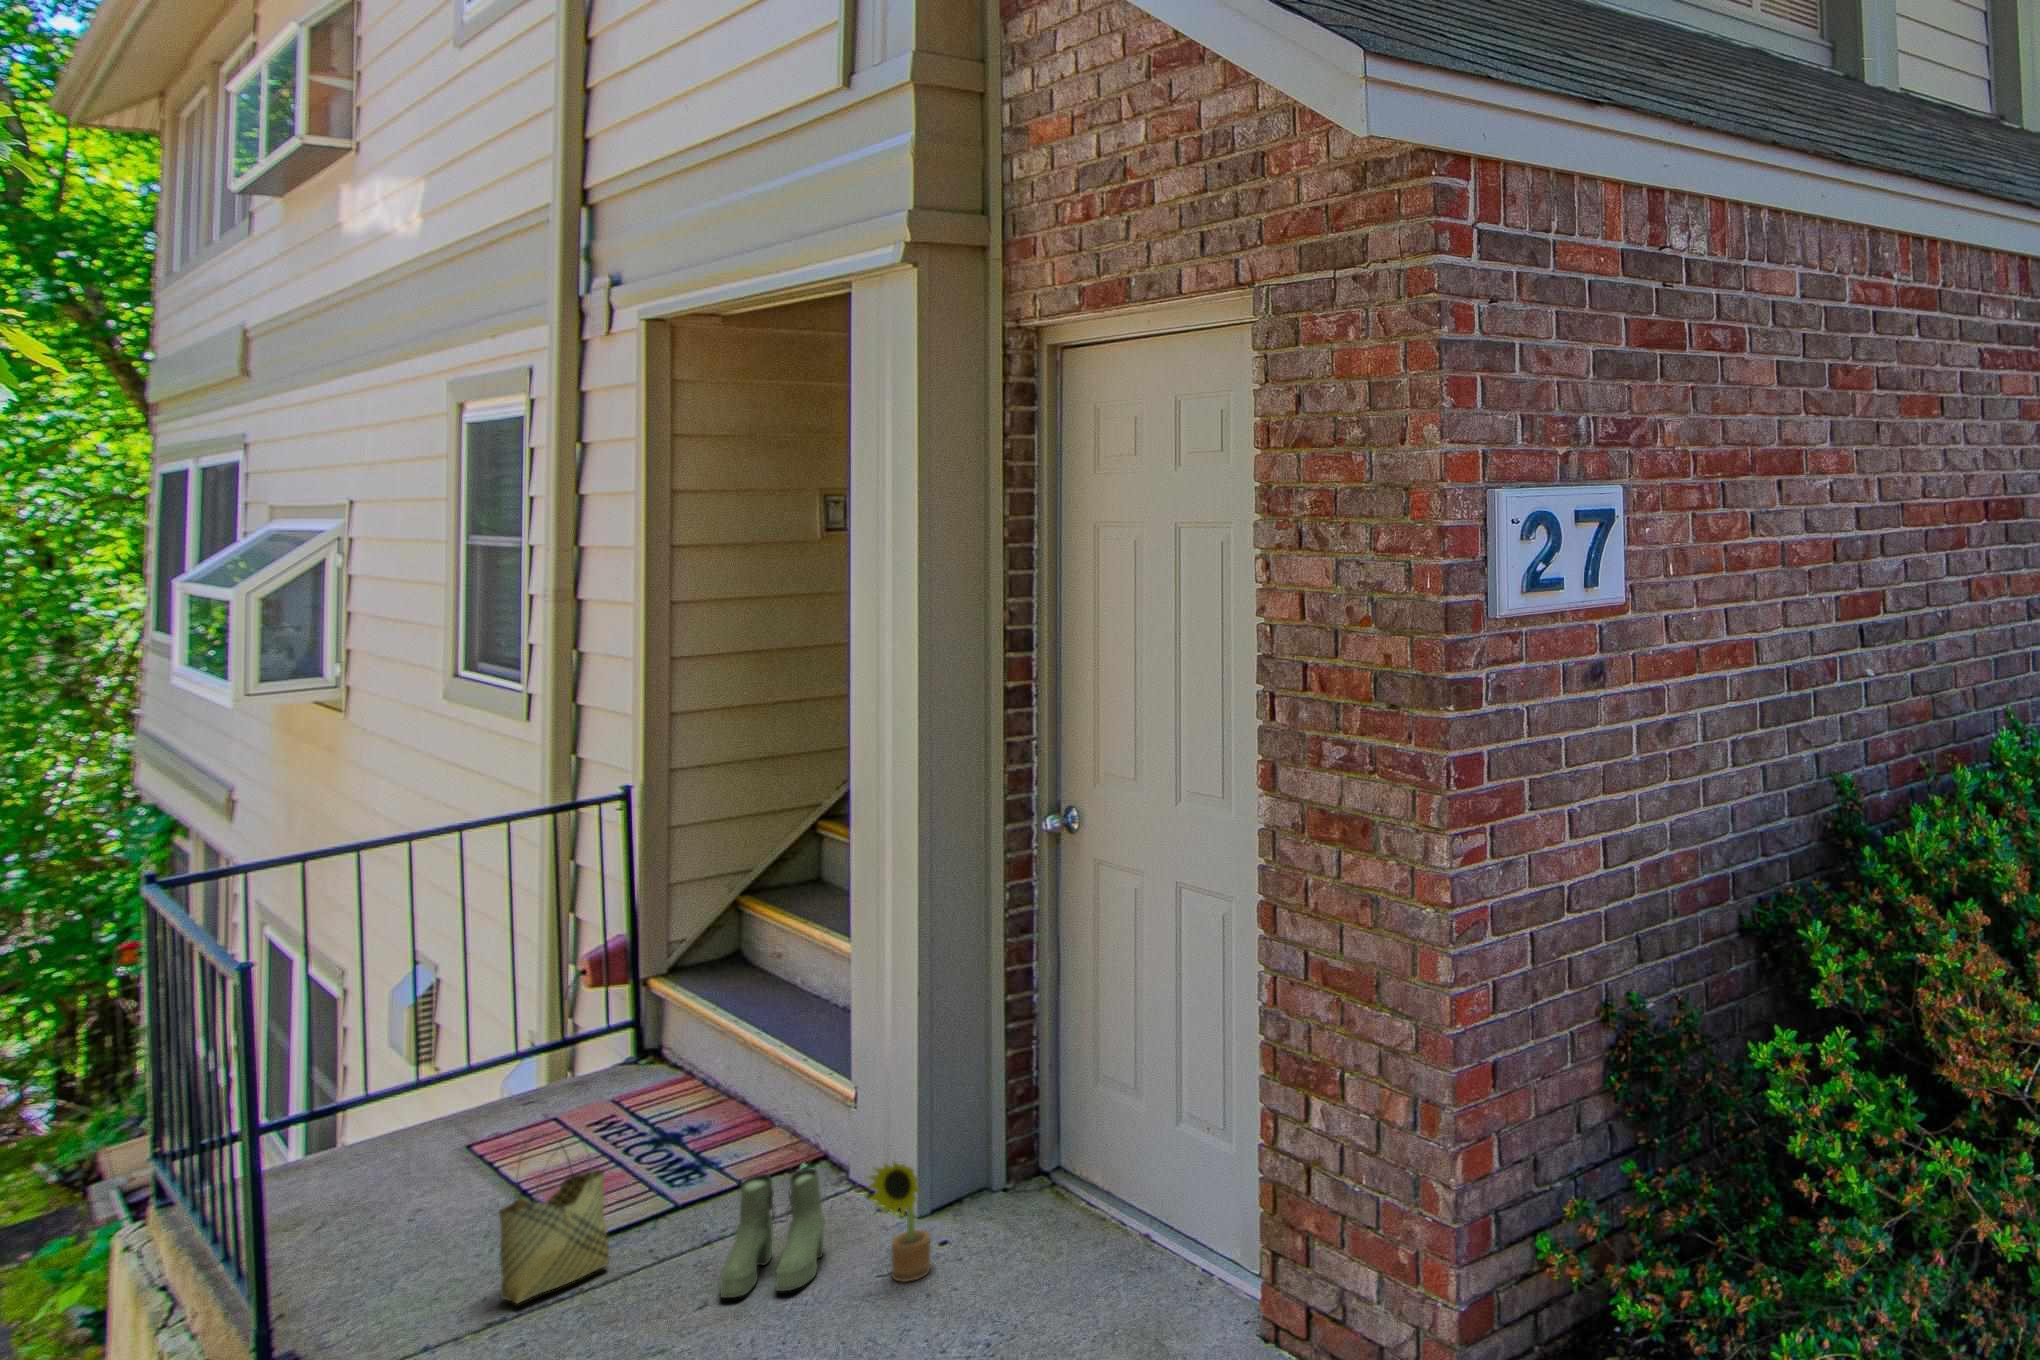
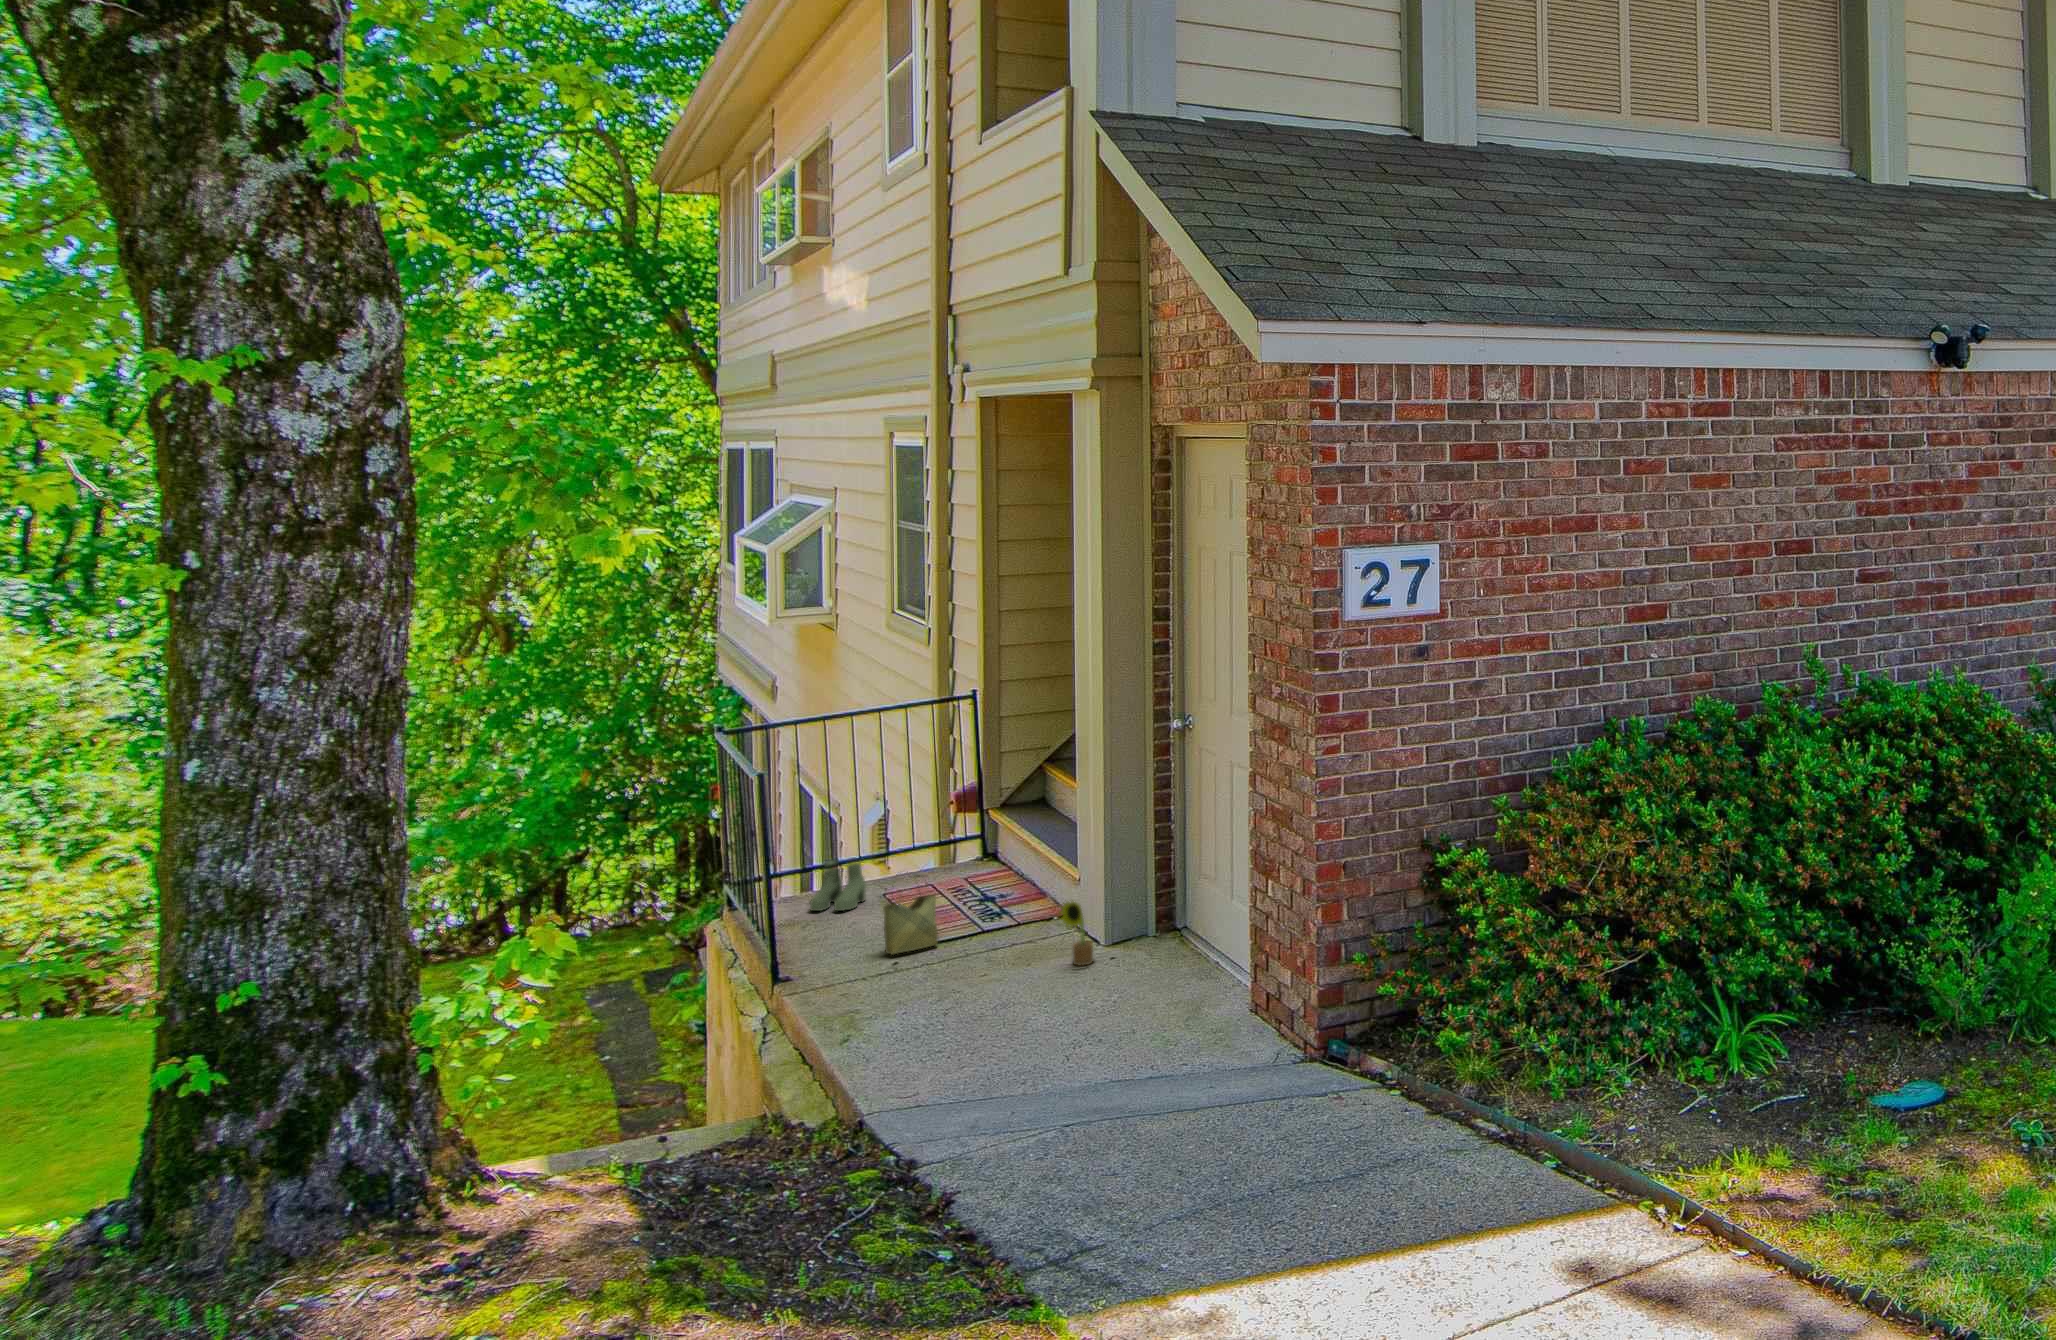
boots: present [720,1169,825,1298] -> present [810,859,866,911]

